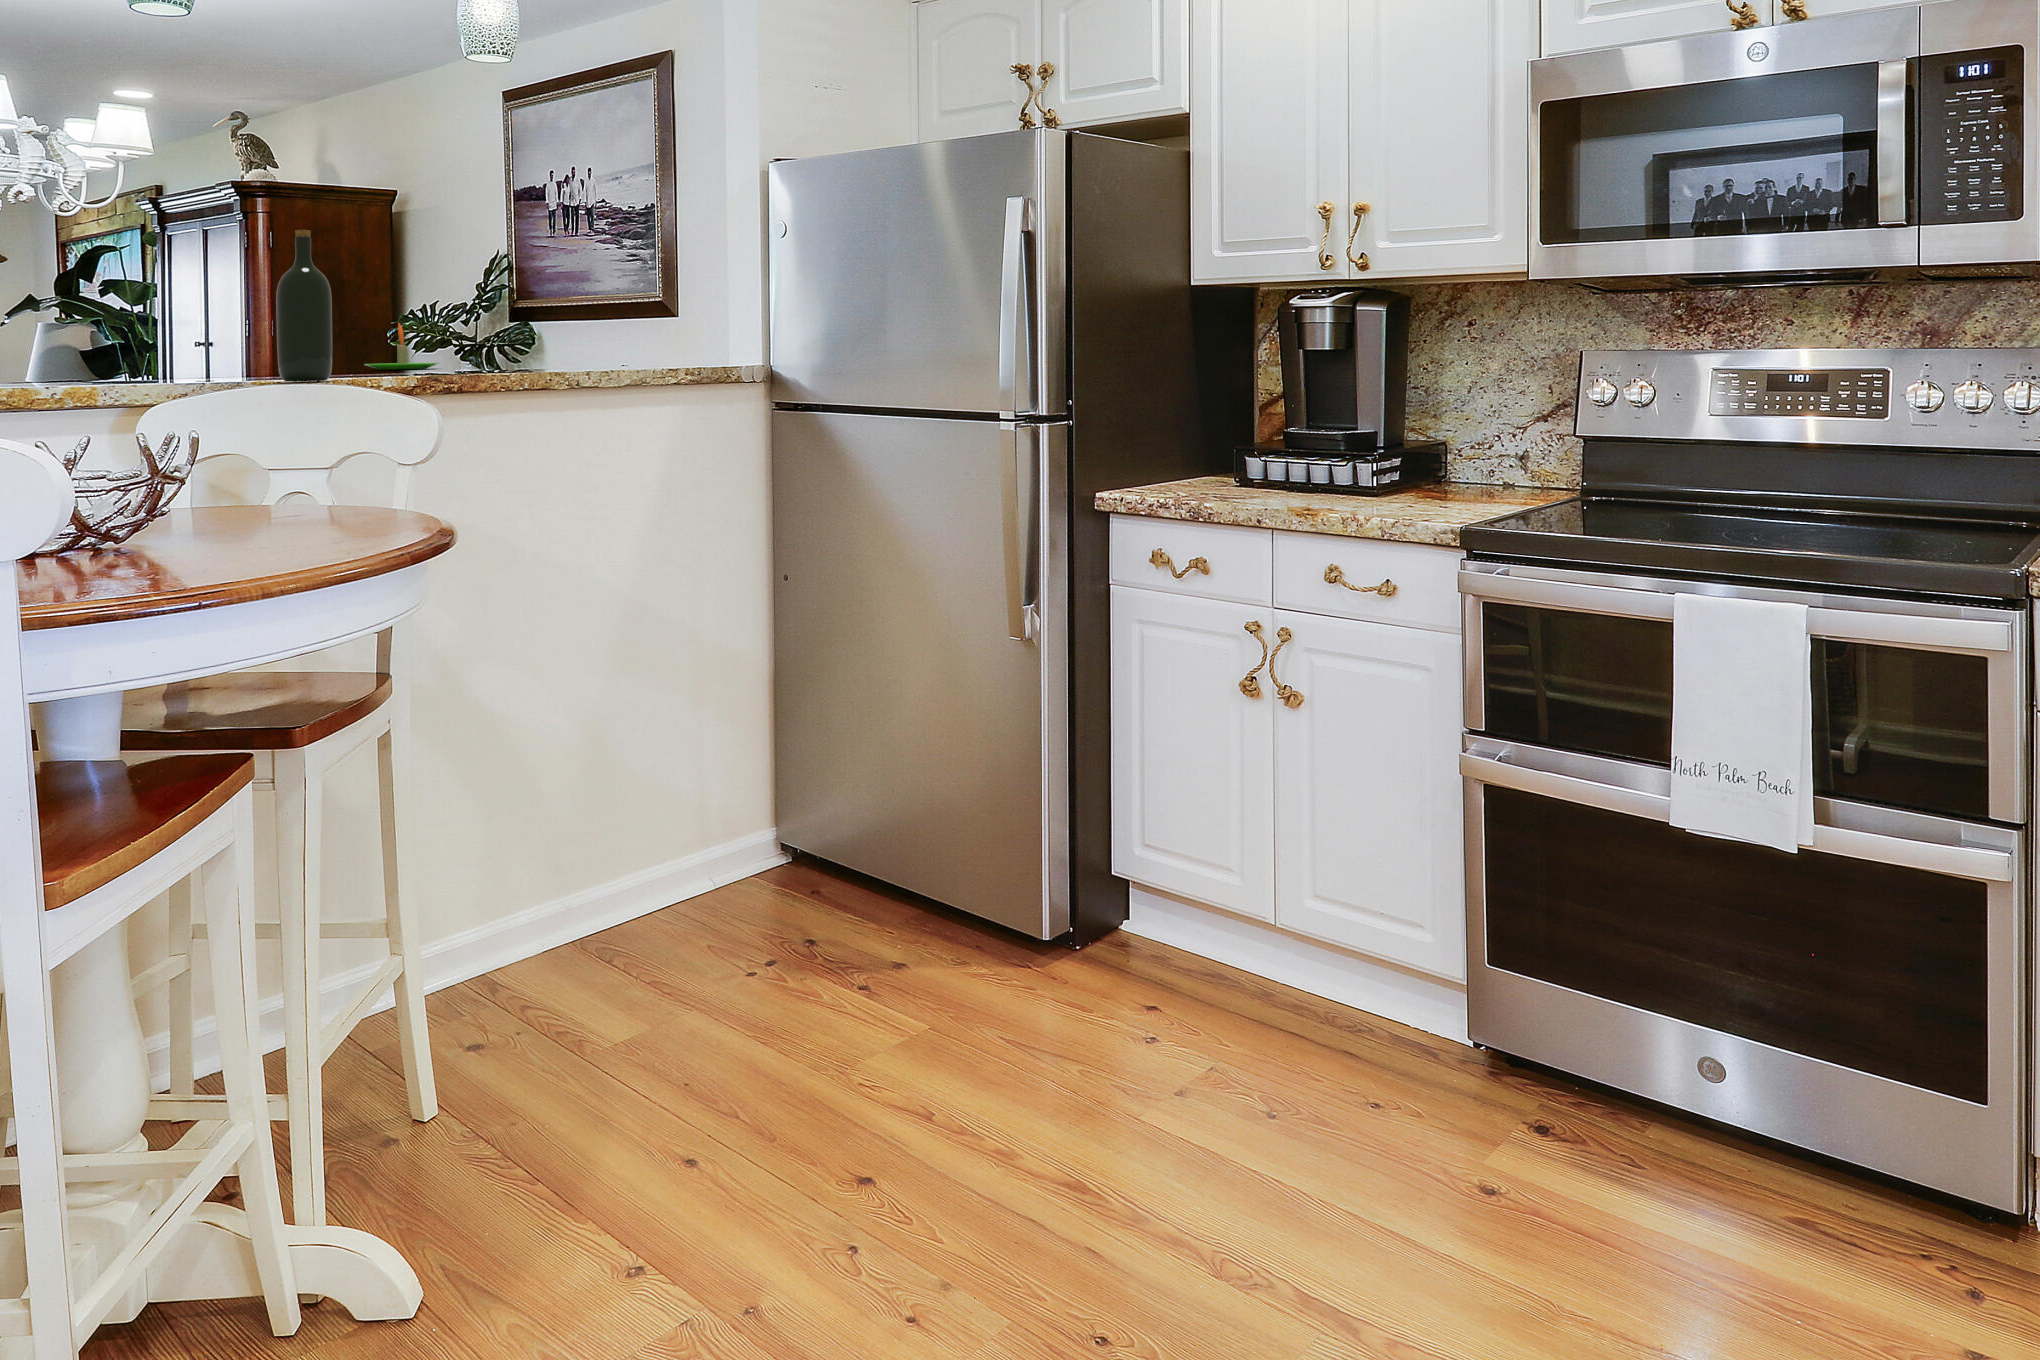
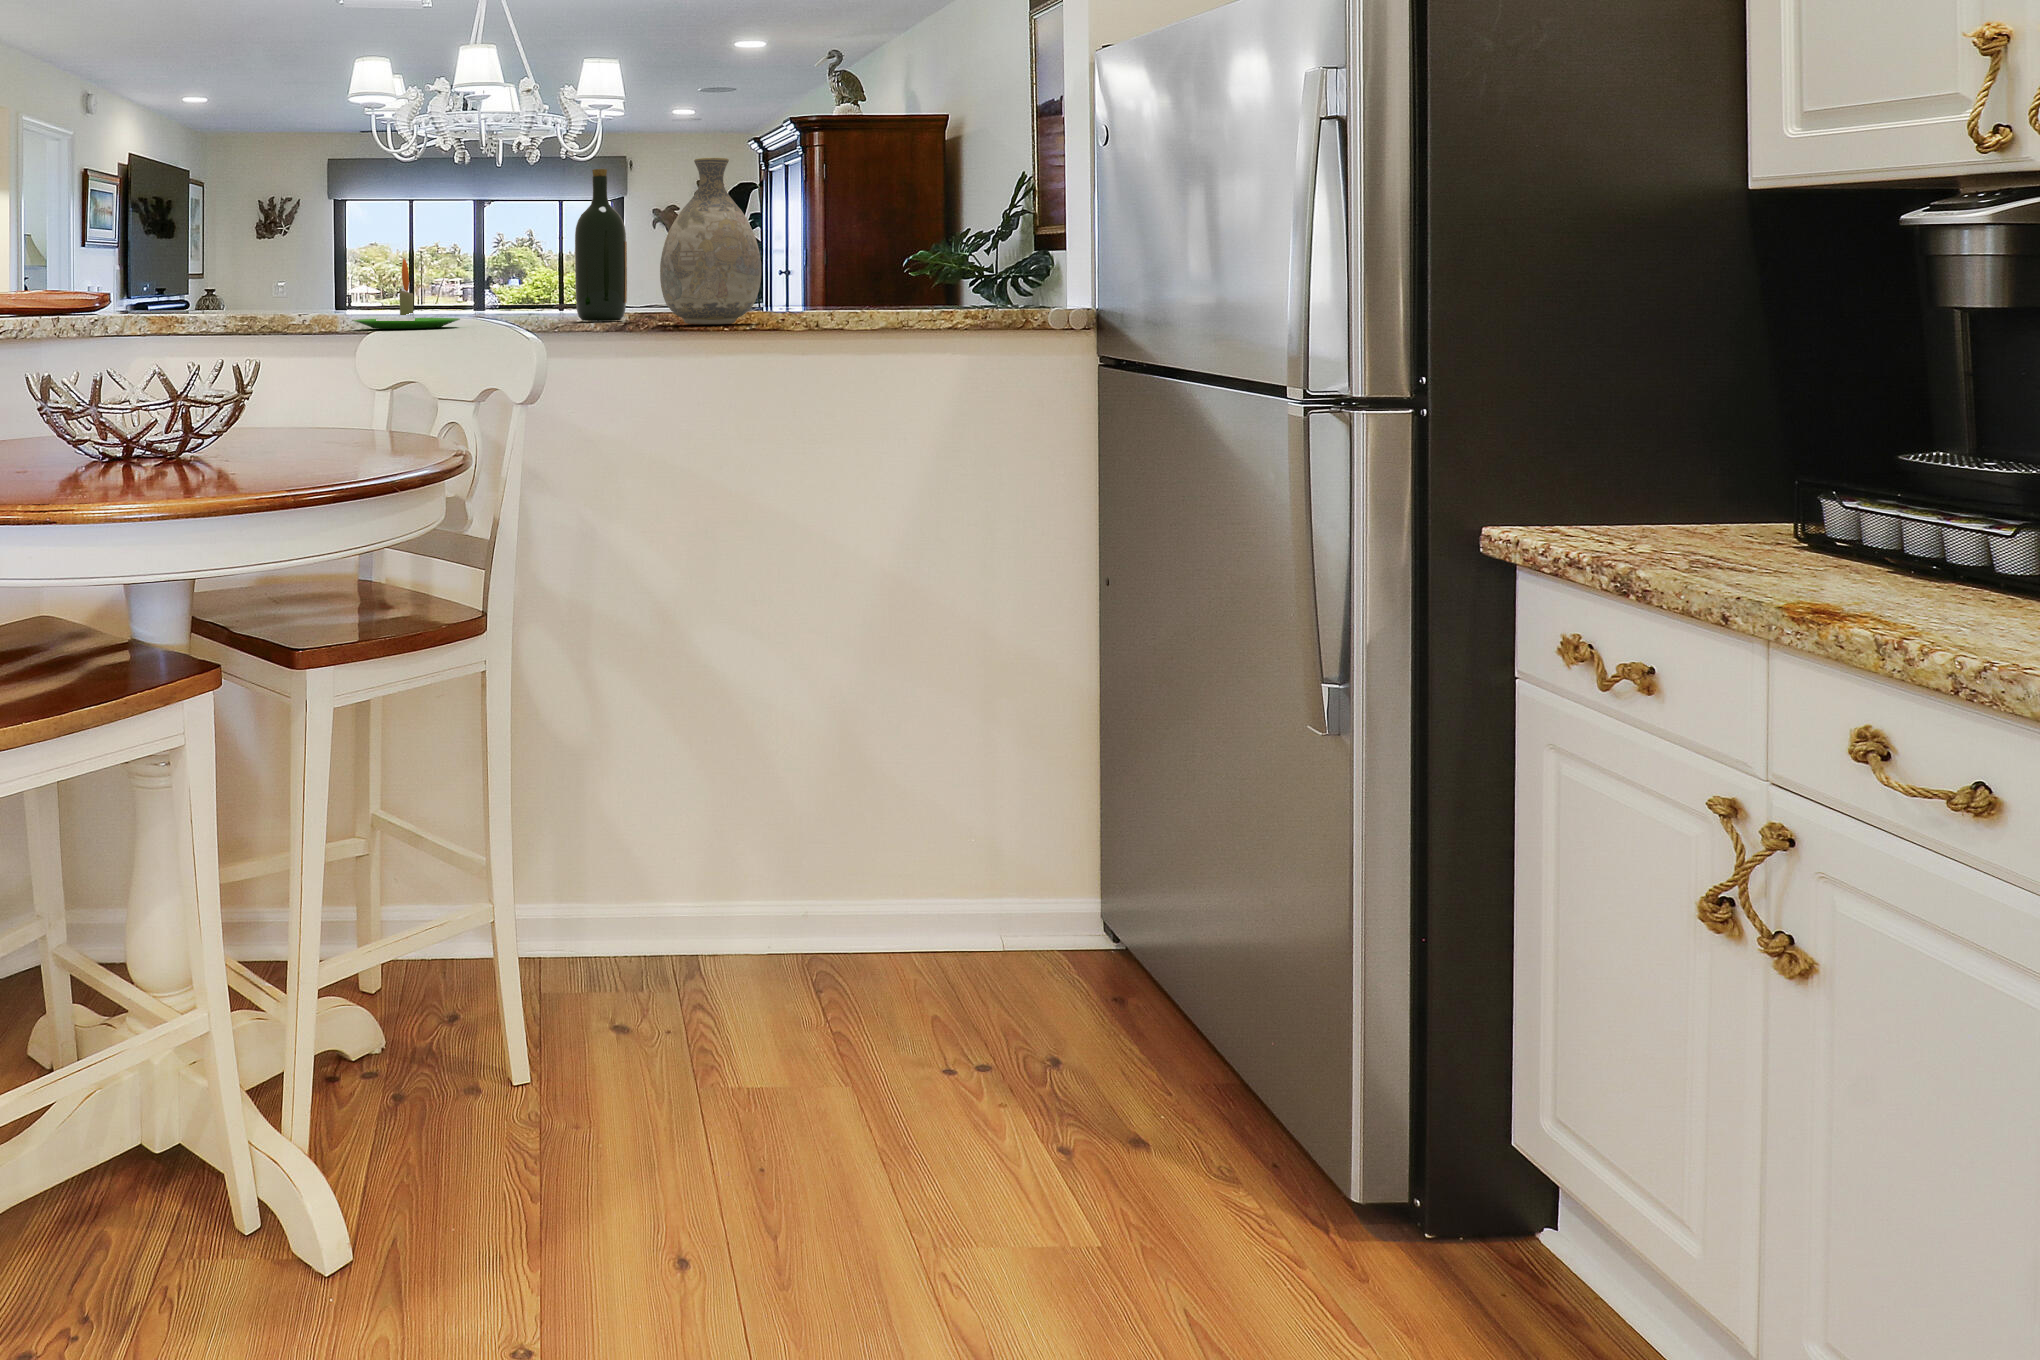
vase: none [441,228,537,379] -> present [660,158,761,324]
candle: present [364,323,439,370] -> present [353,258,460,329]

